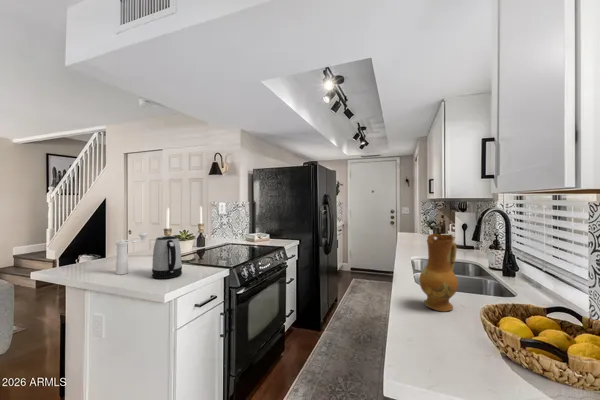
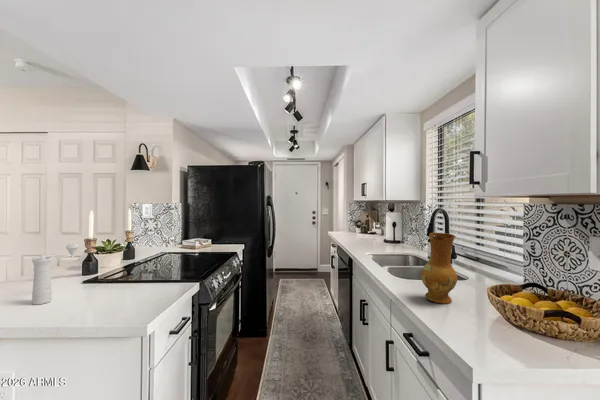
kettle: present [152,236,182,279] -> none [96,247,138,304]

